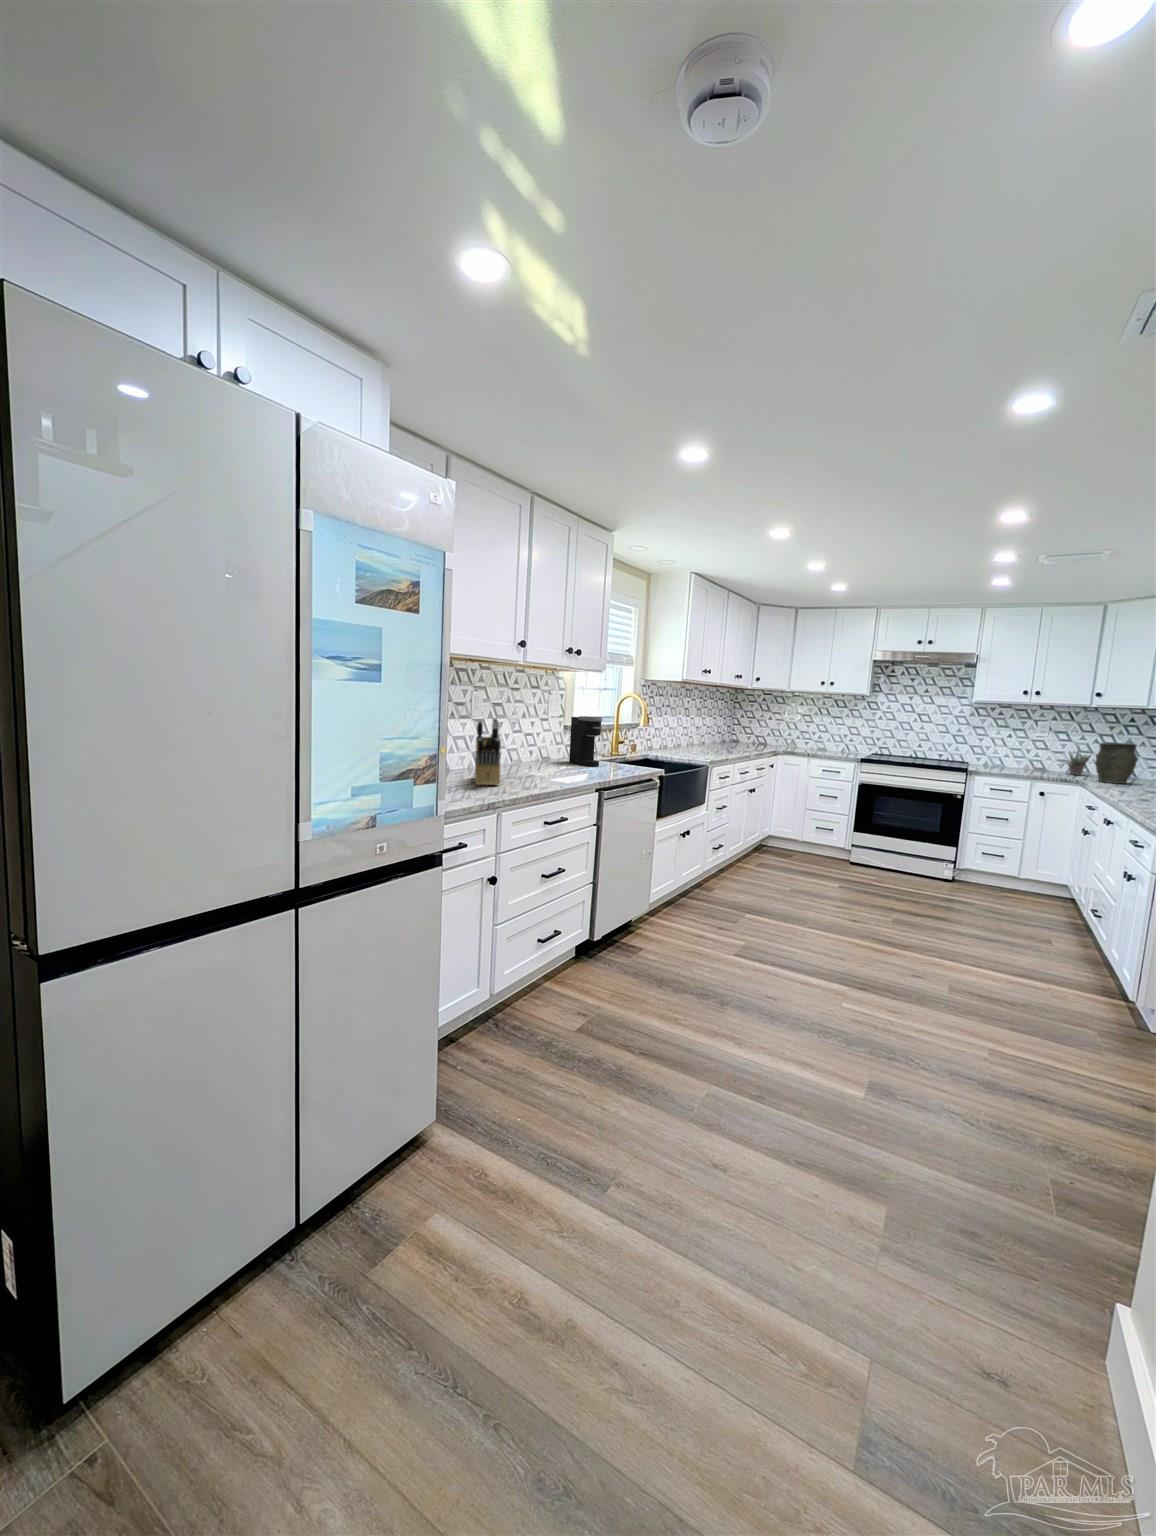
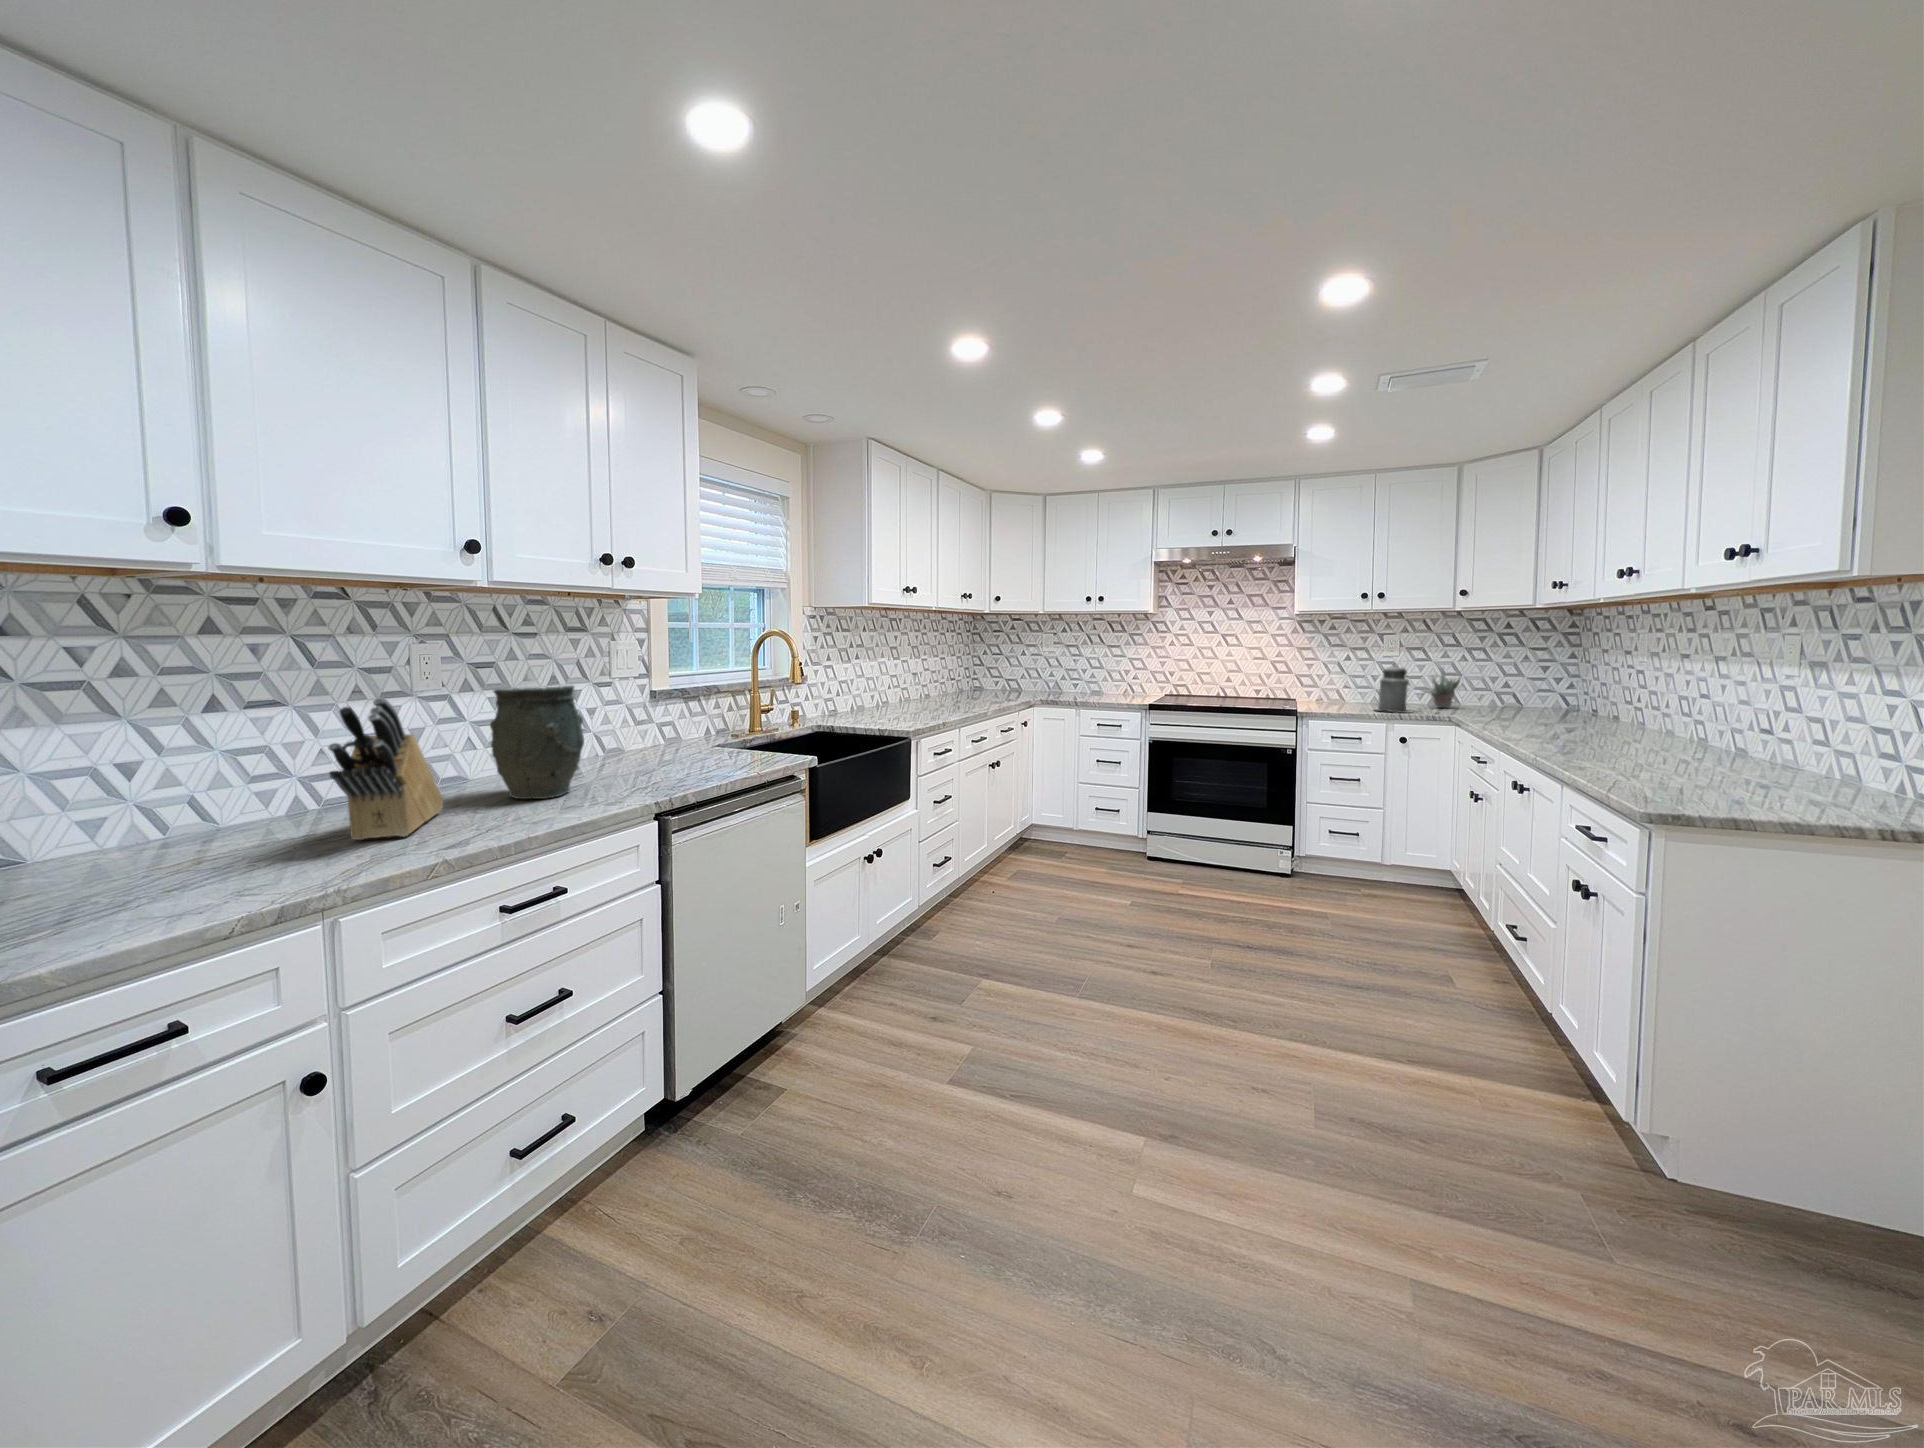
coffee maker: present [569,716,602,766] -> none [657,673,705,760]
canister: none [1023,741,1052,776] -> present [1377,667,1412,713]
vase: present [1095,743,1138,784] -> present [490,685,584,799]

